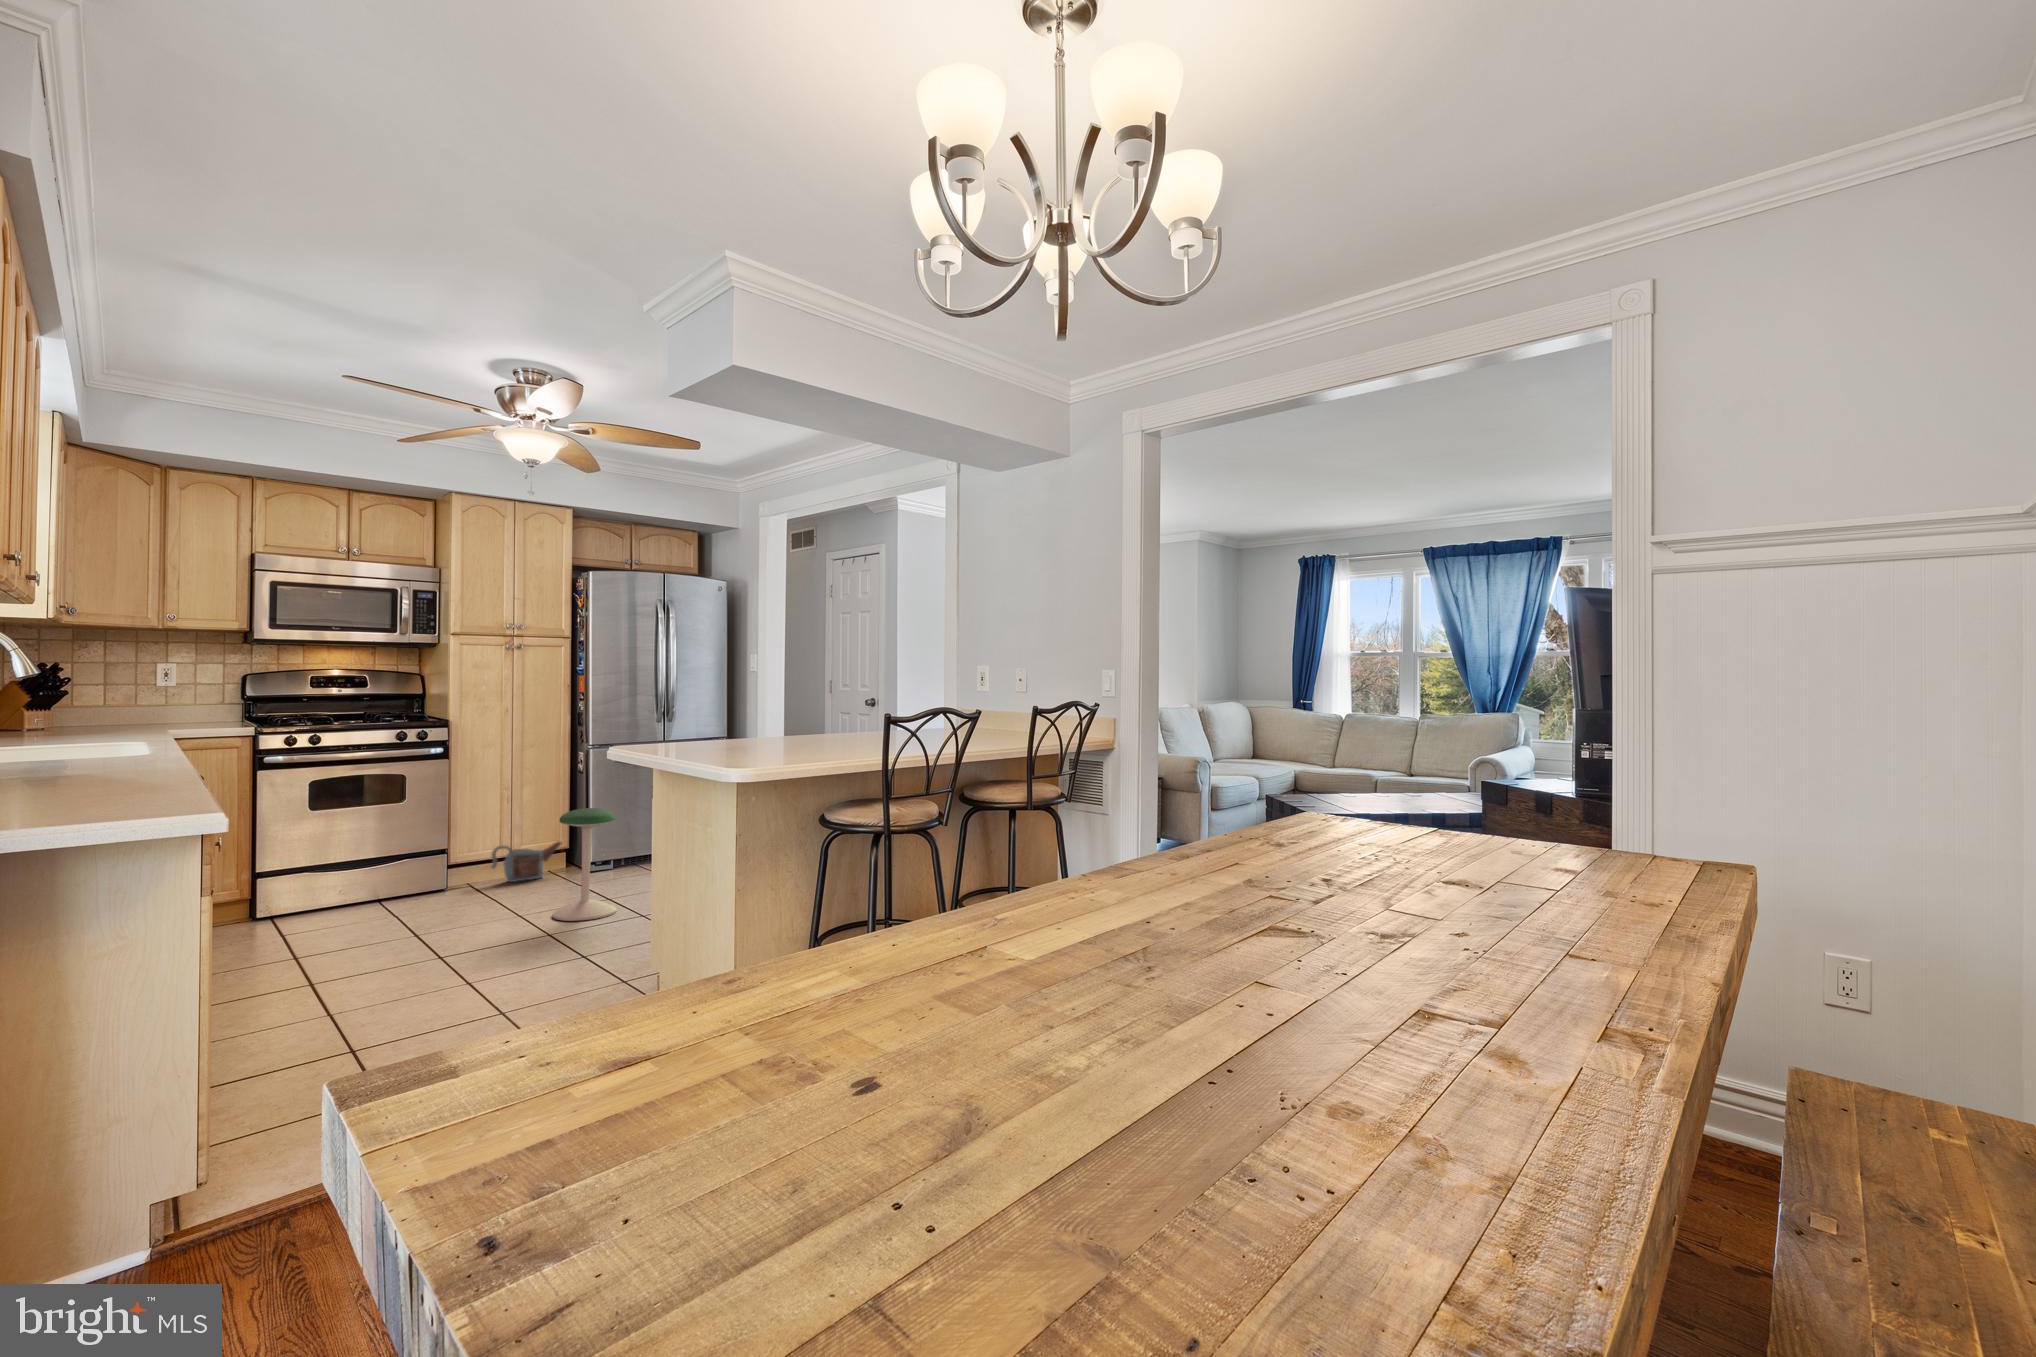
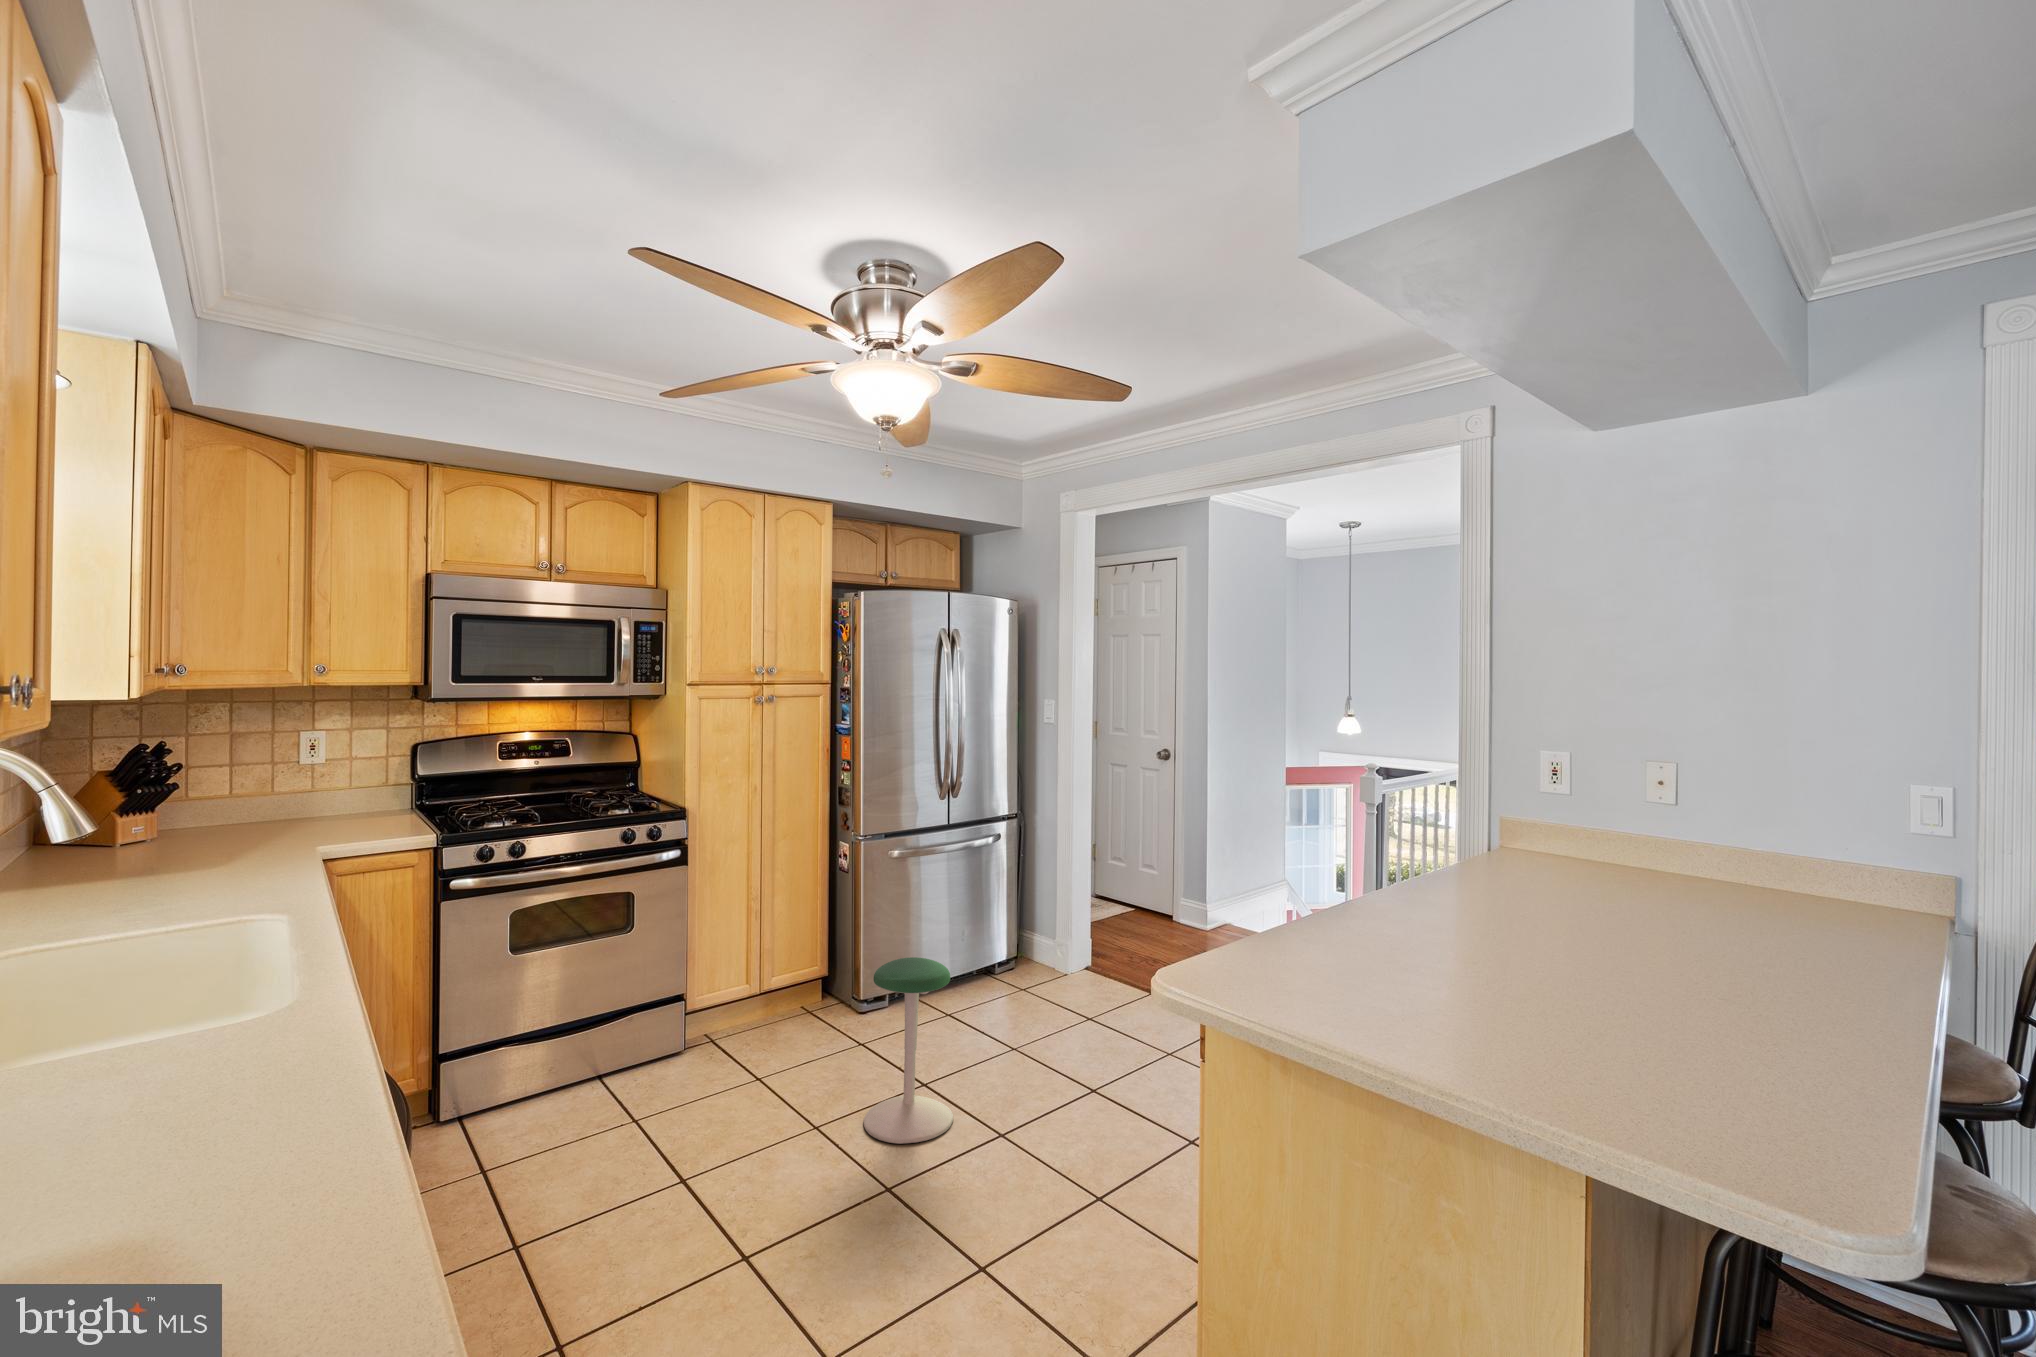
watering can: present [491,842,561,882] -> none [738,967,825,1032]

